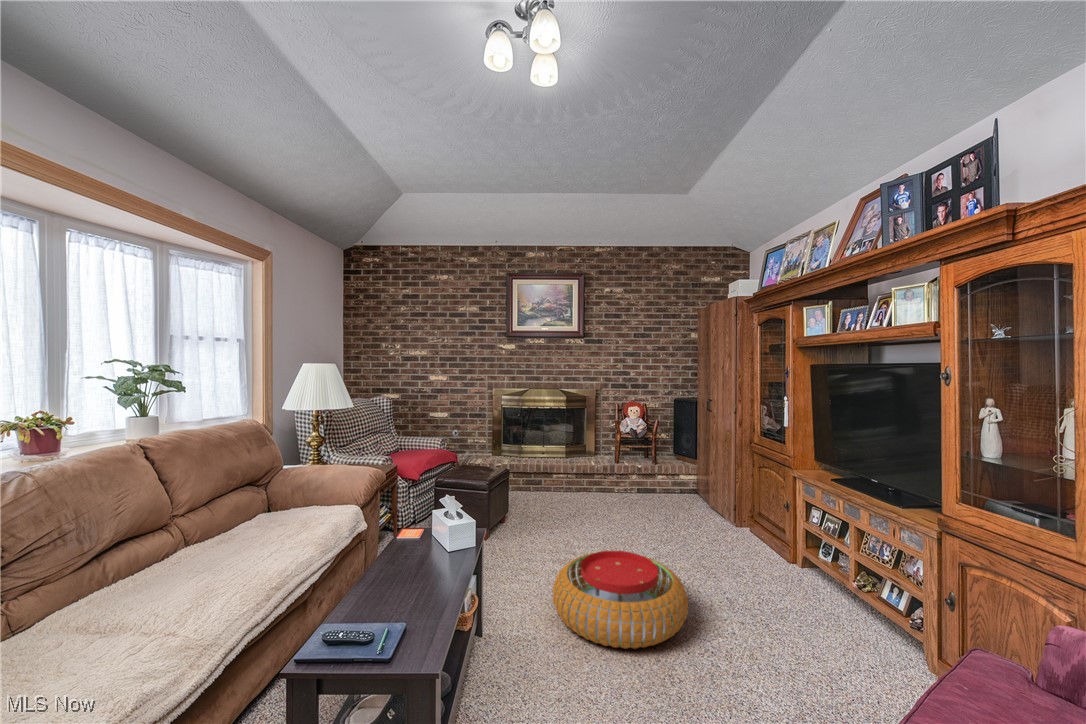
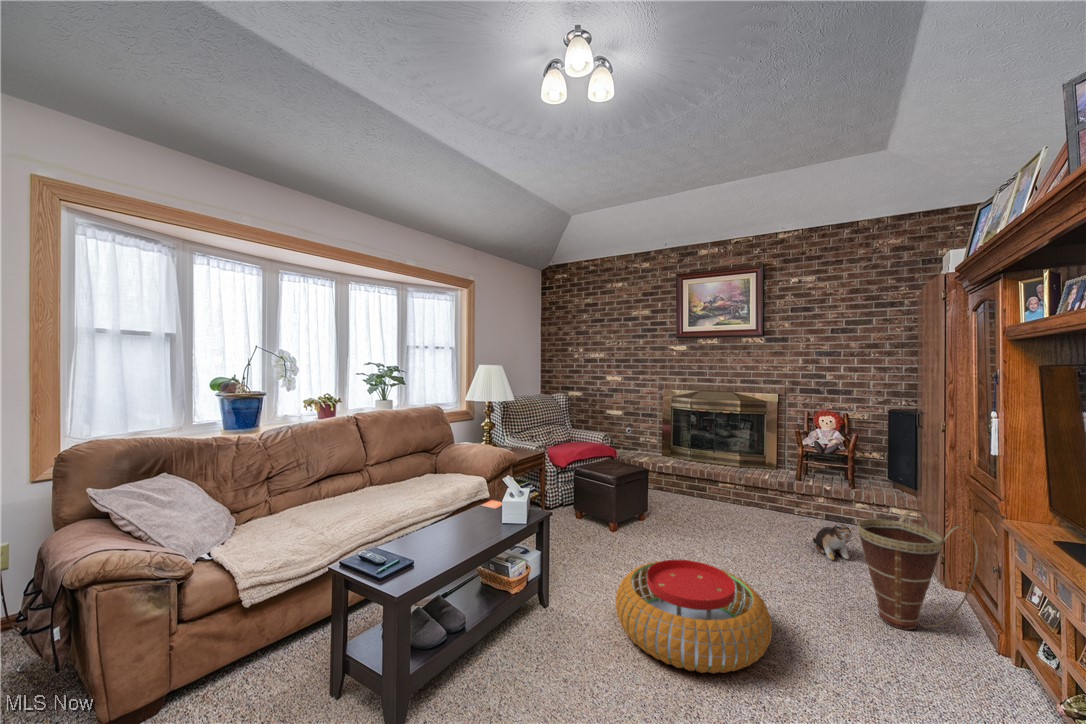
basket: none [705,477,770,565] -> present [858,511,978,630]
plush toy: none [642,494,682,525] -> present [813,523,855,560]

